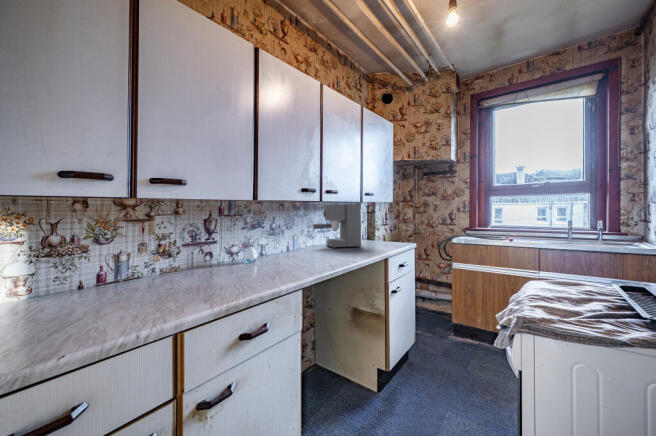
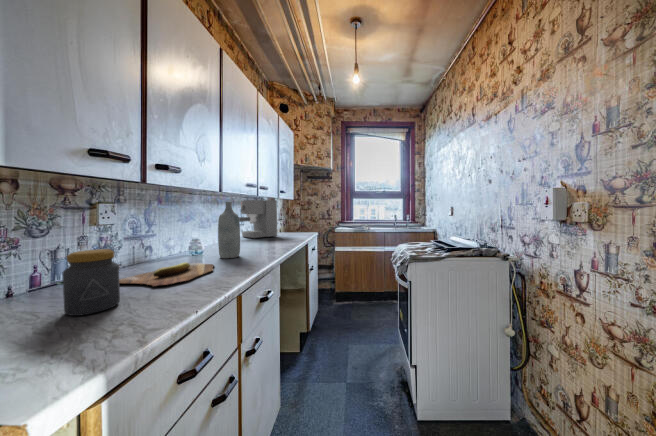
bottle: none [258,210,280,272] -> present [218,202,240,258]
jar: none [55,260,105,320] -> present [63,249,120,316]
cutting board: none [138,274,238,298] -> present [119,262,214,286]

